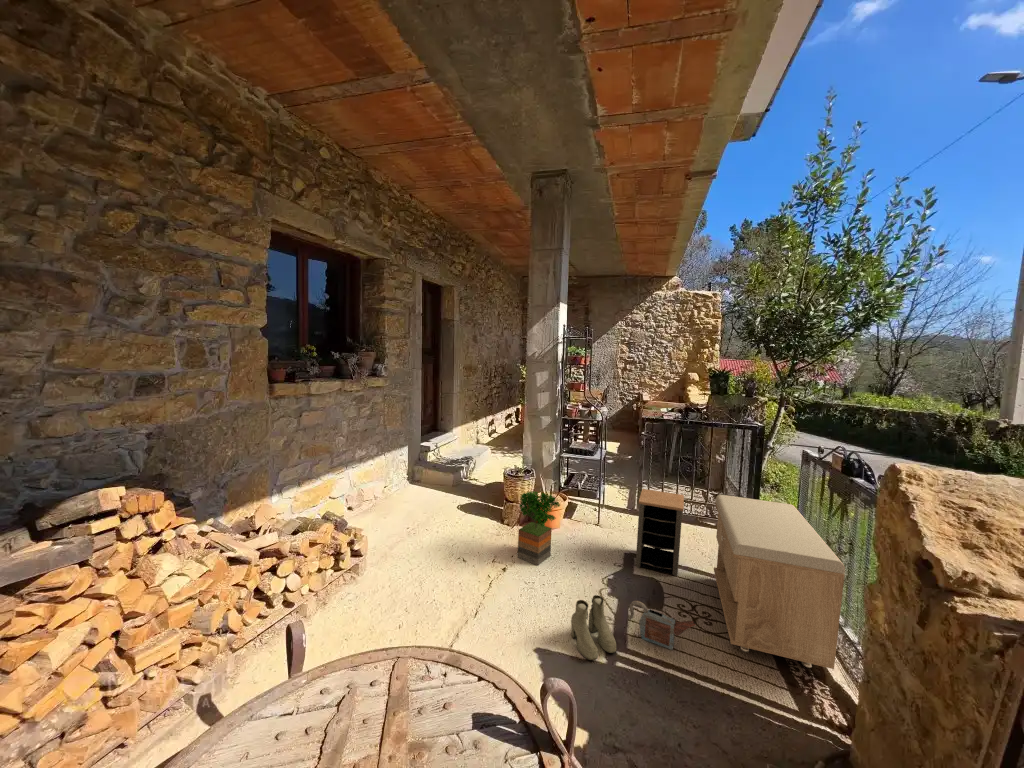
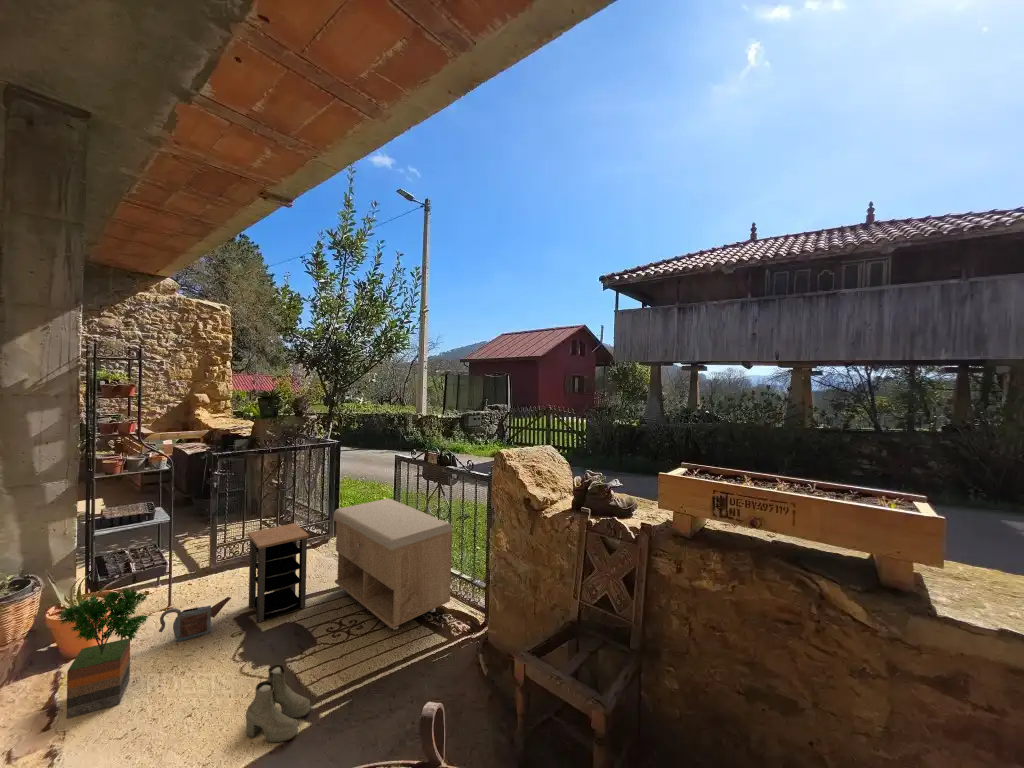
watering can: present [628,601,696,650] -> present [159,597,231,642]

